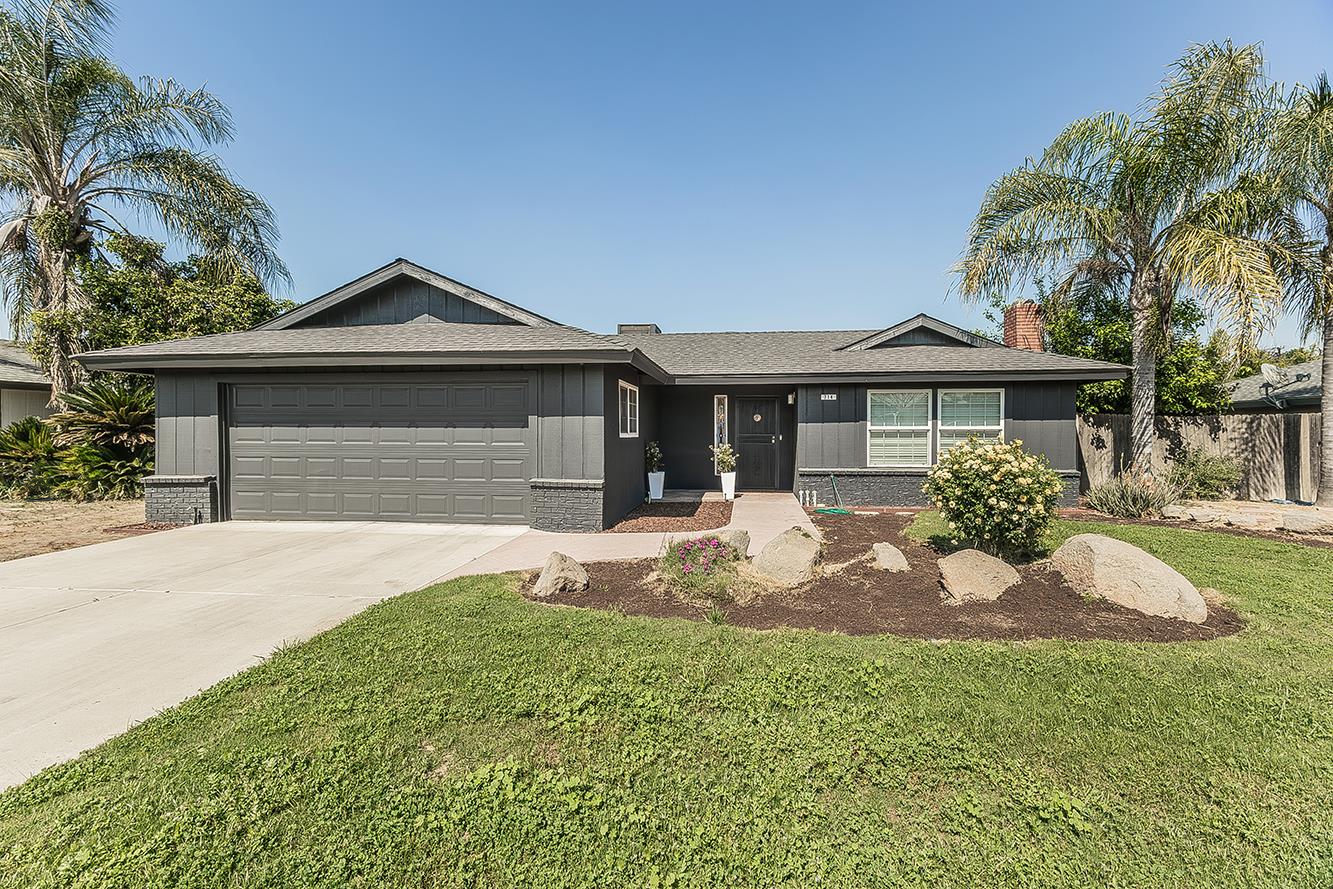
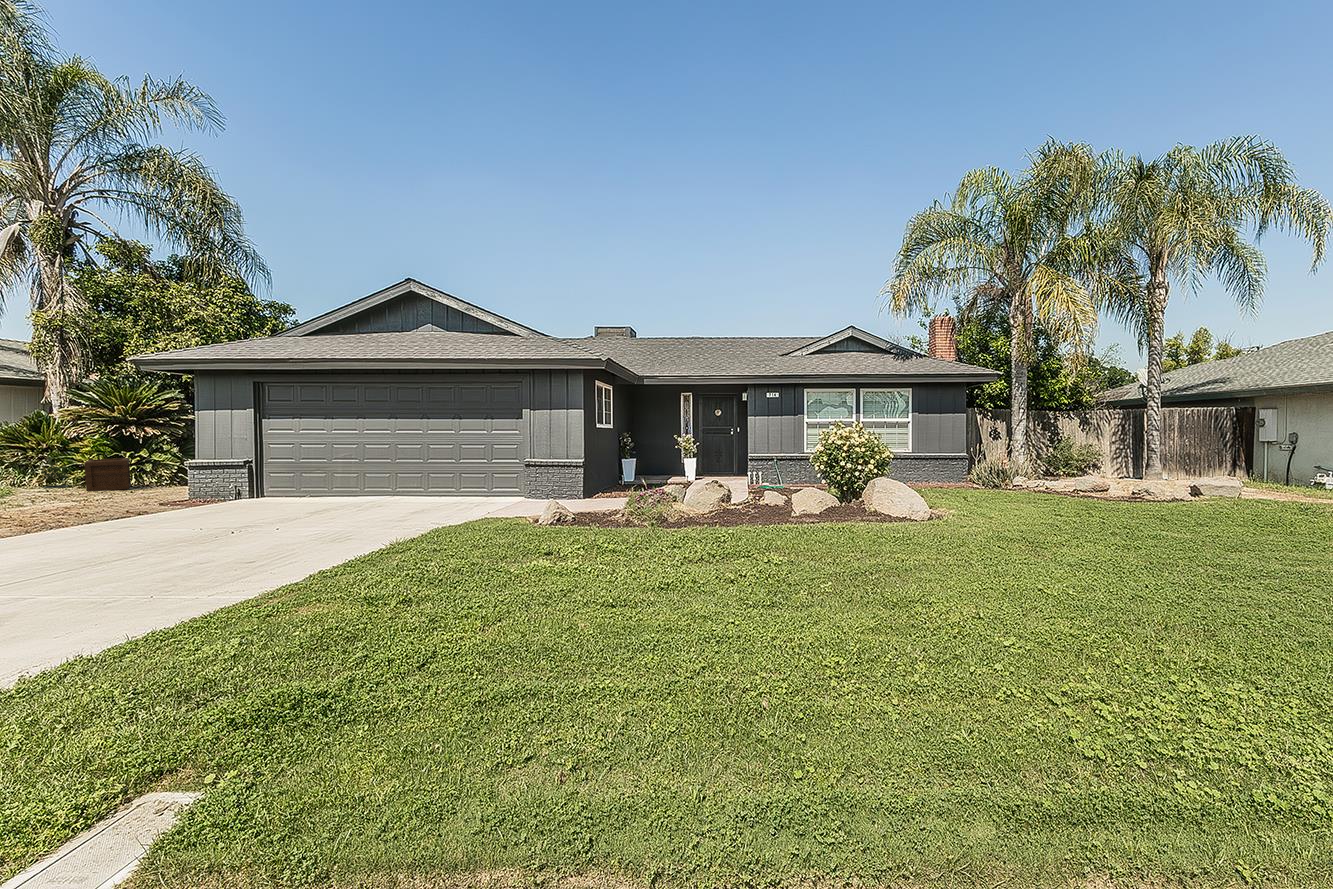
wooden crate: none [60,469,119,507] -> present [84,458,131,492]

